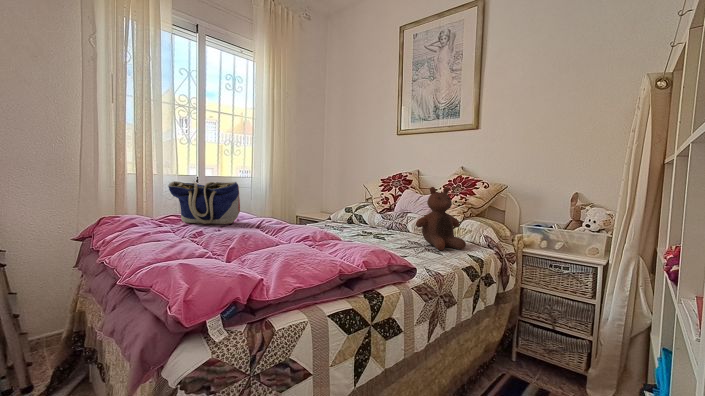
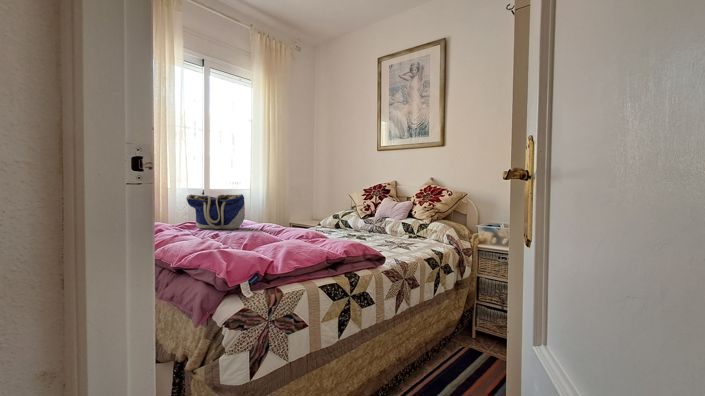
stuffed bear: present [416,187,466,250] -> none [390,195,430,247]

